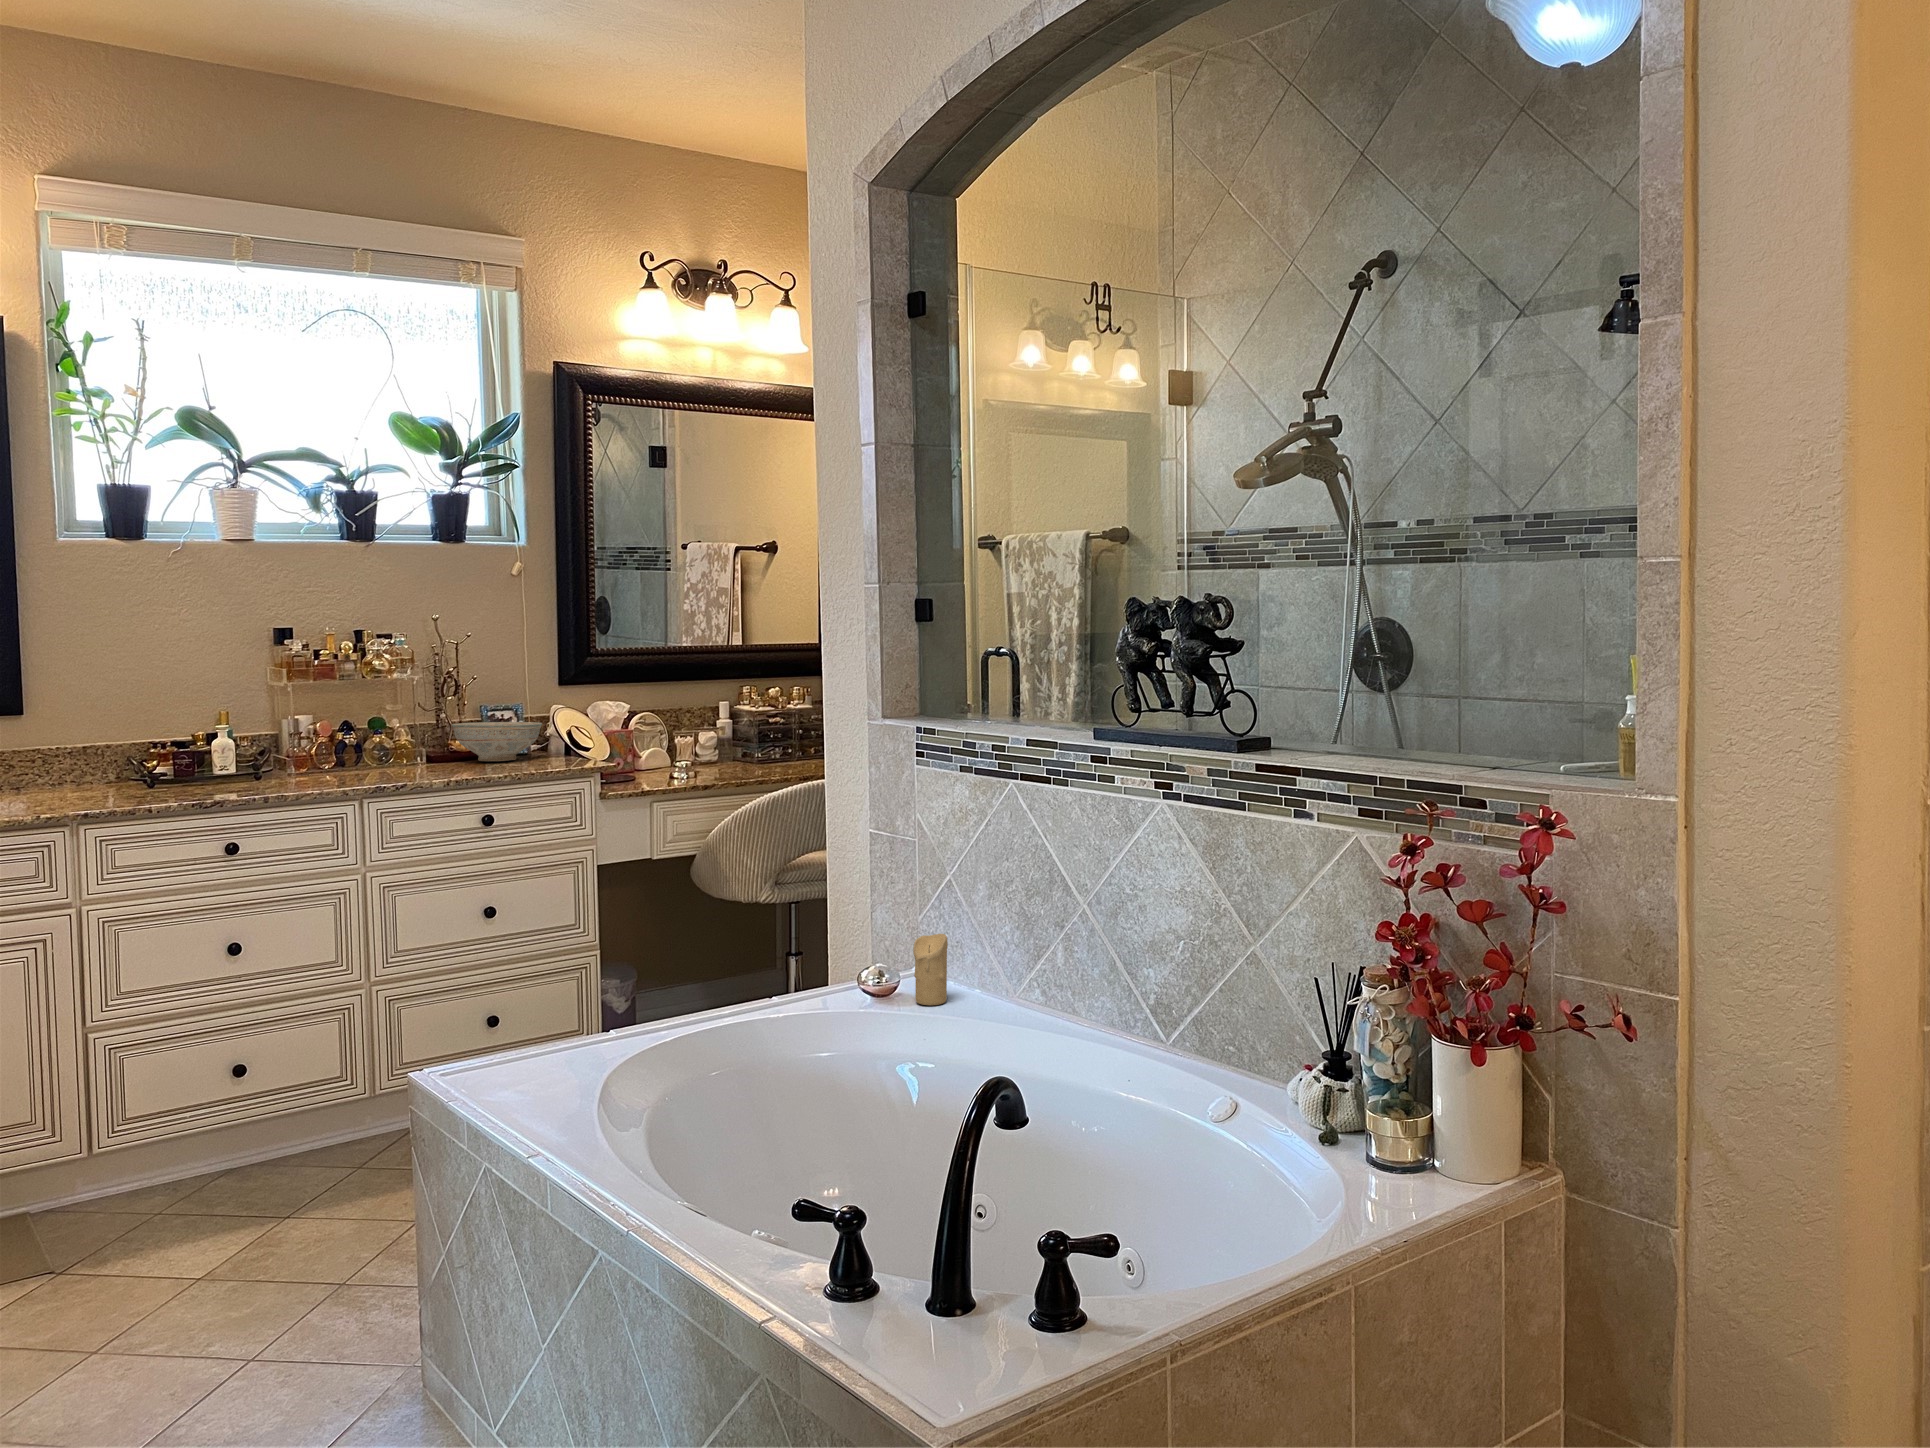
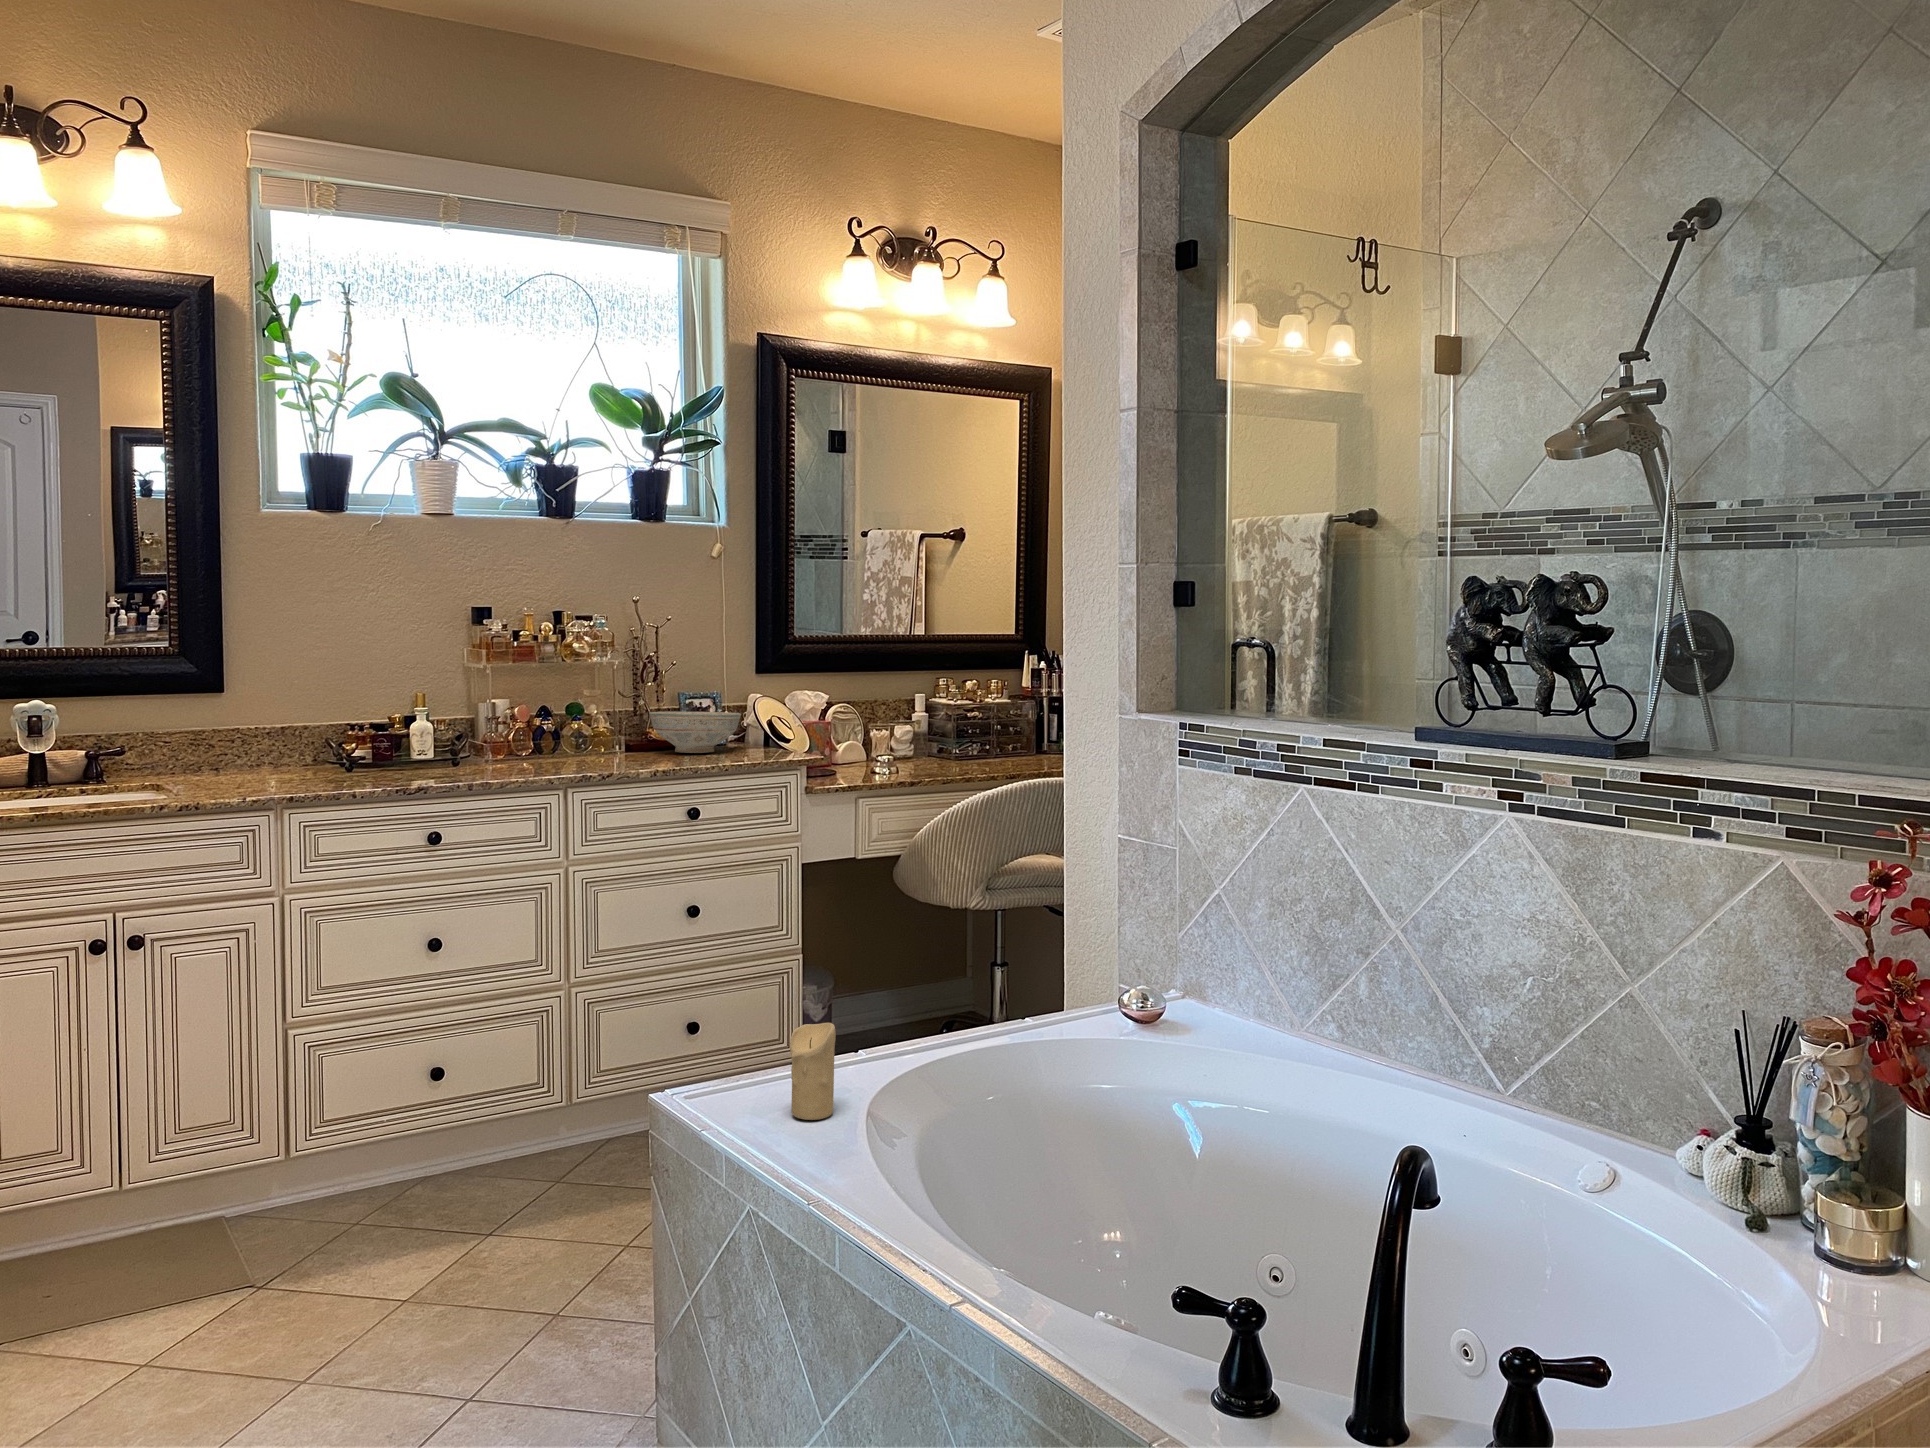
candle: present [913,934,948,1005] -> present [790,1023,836,1120]

